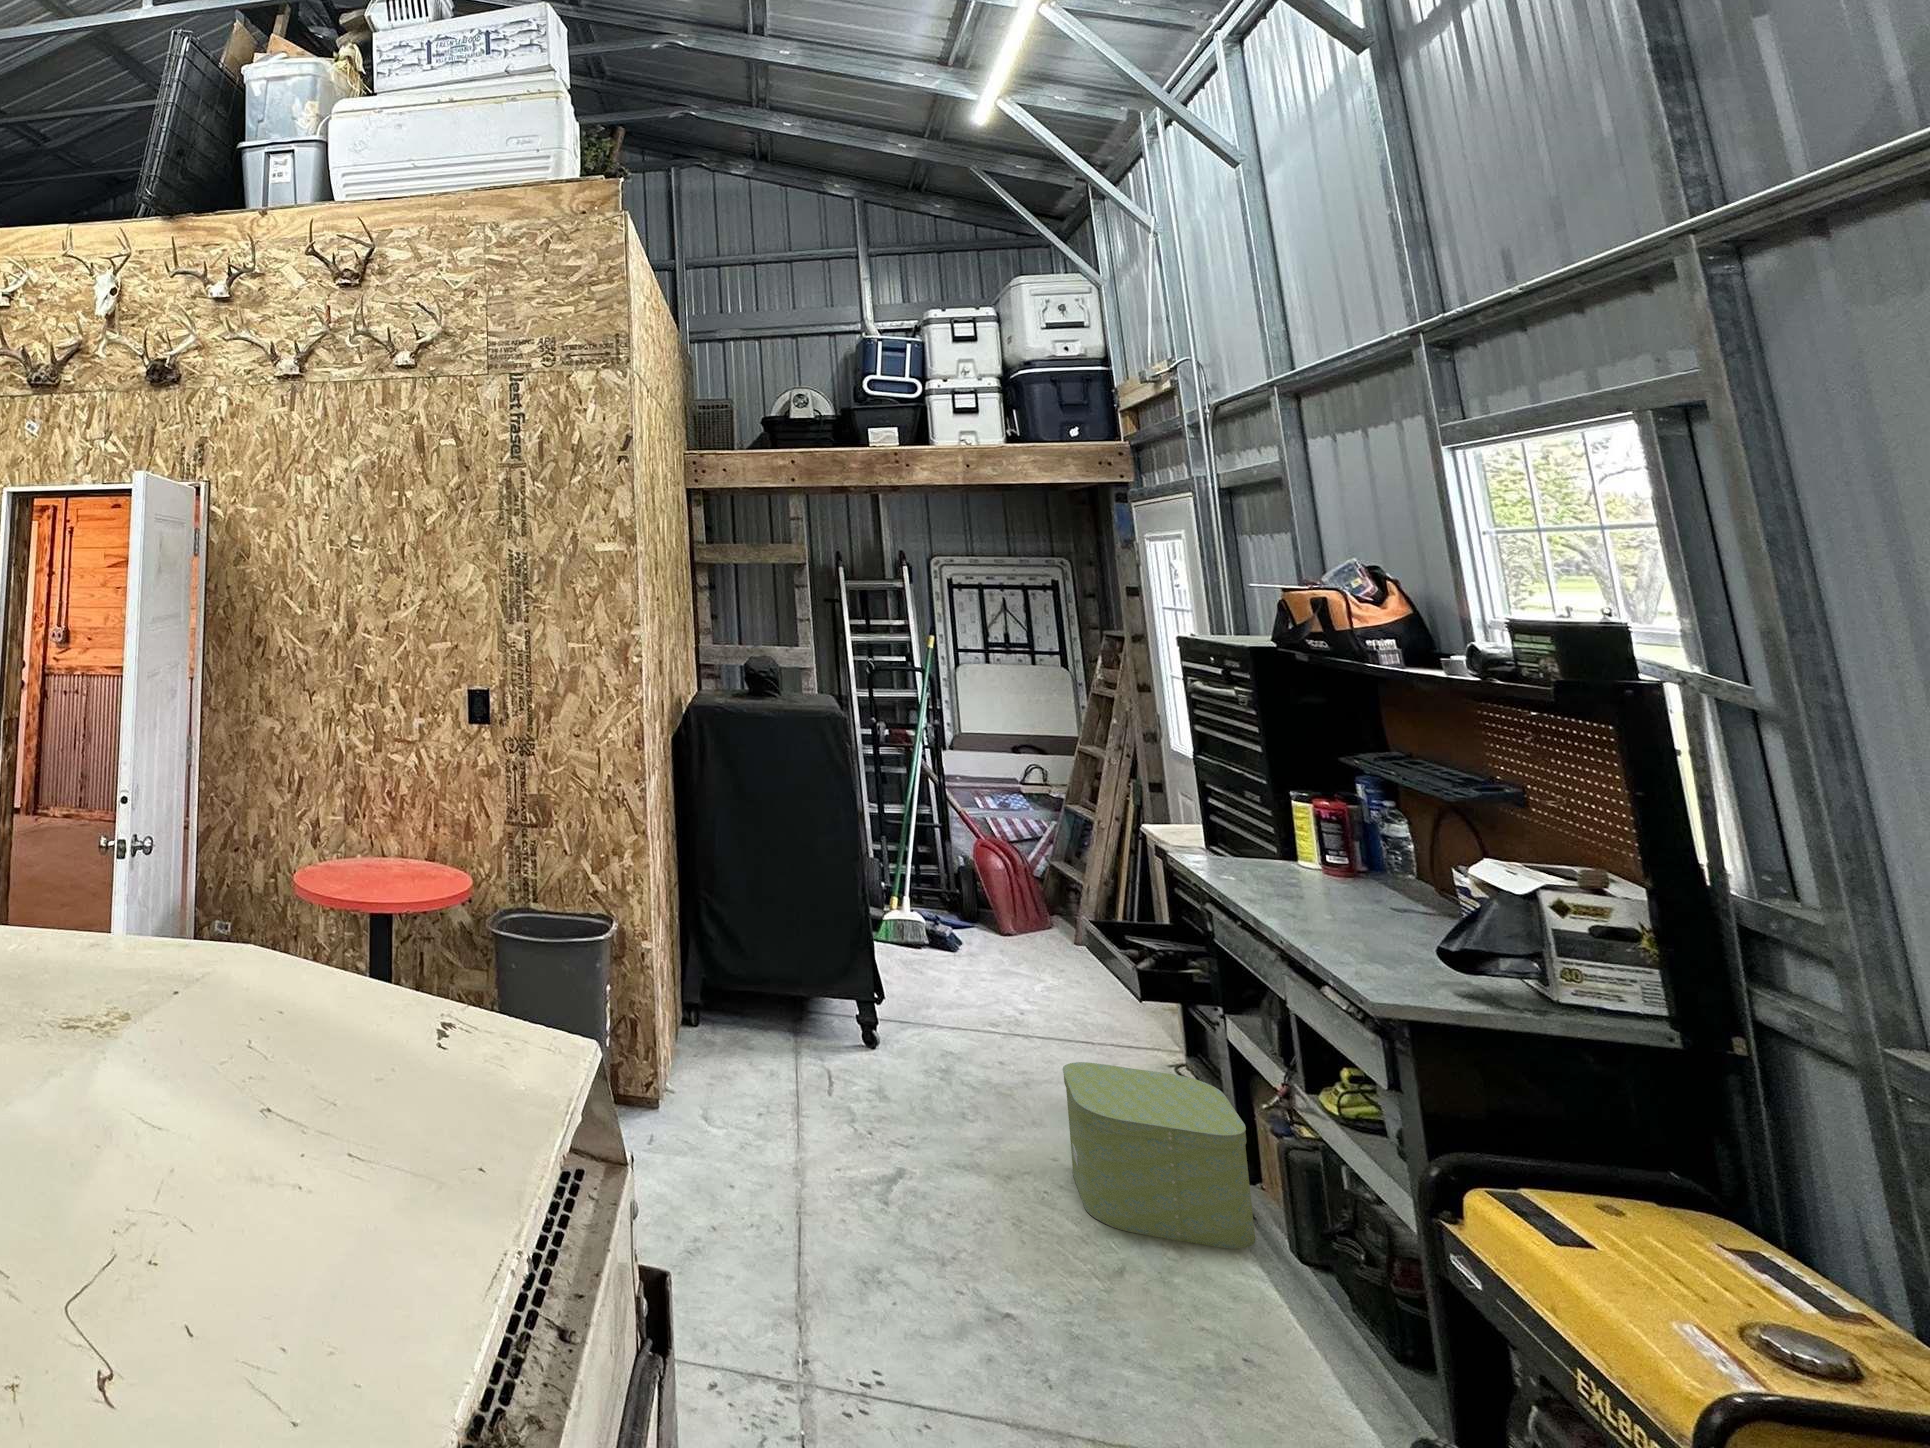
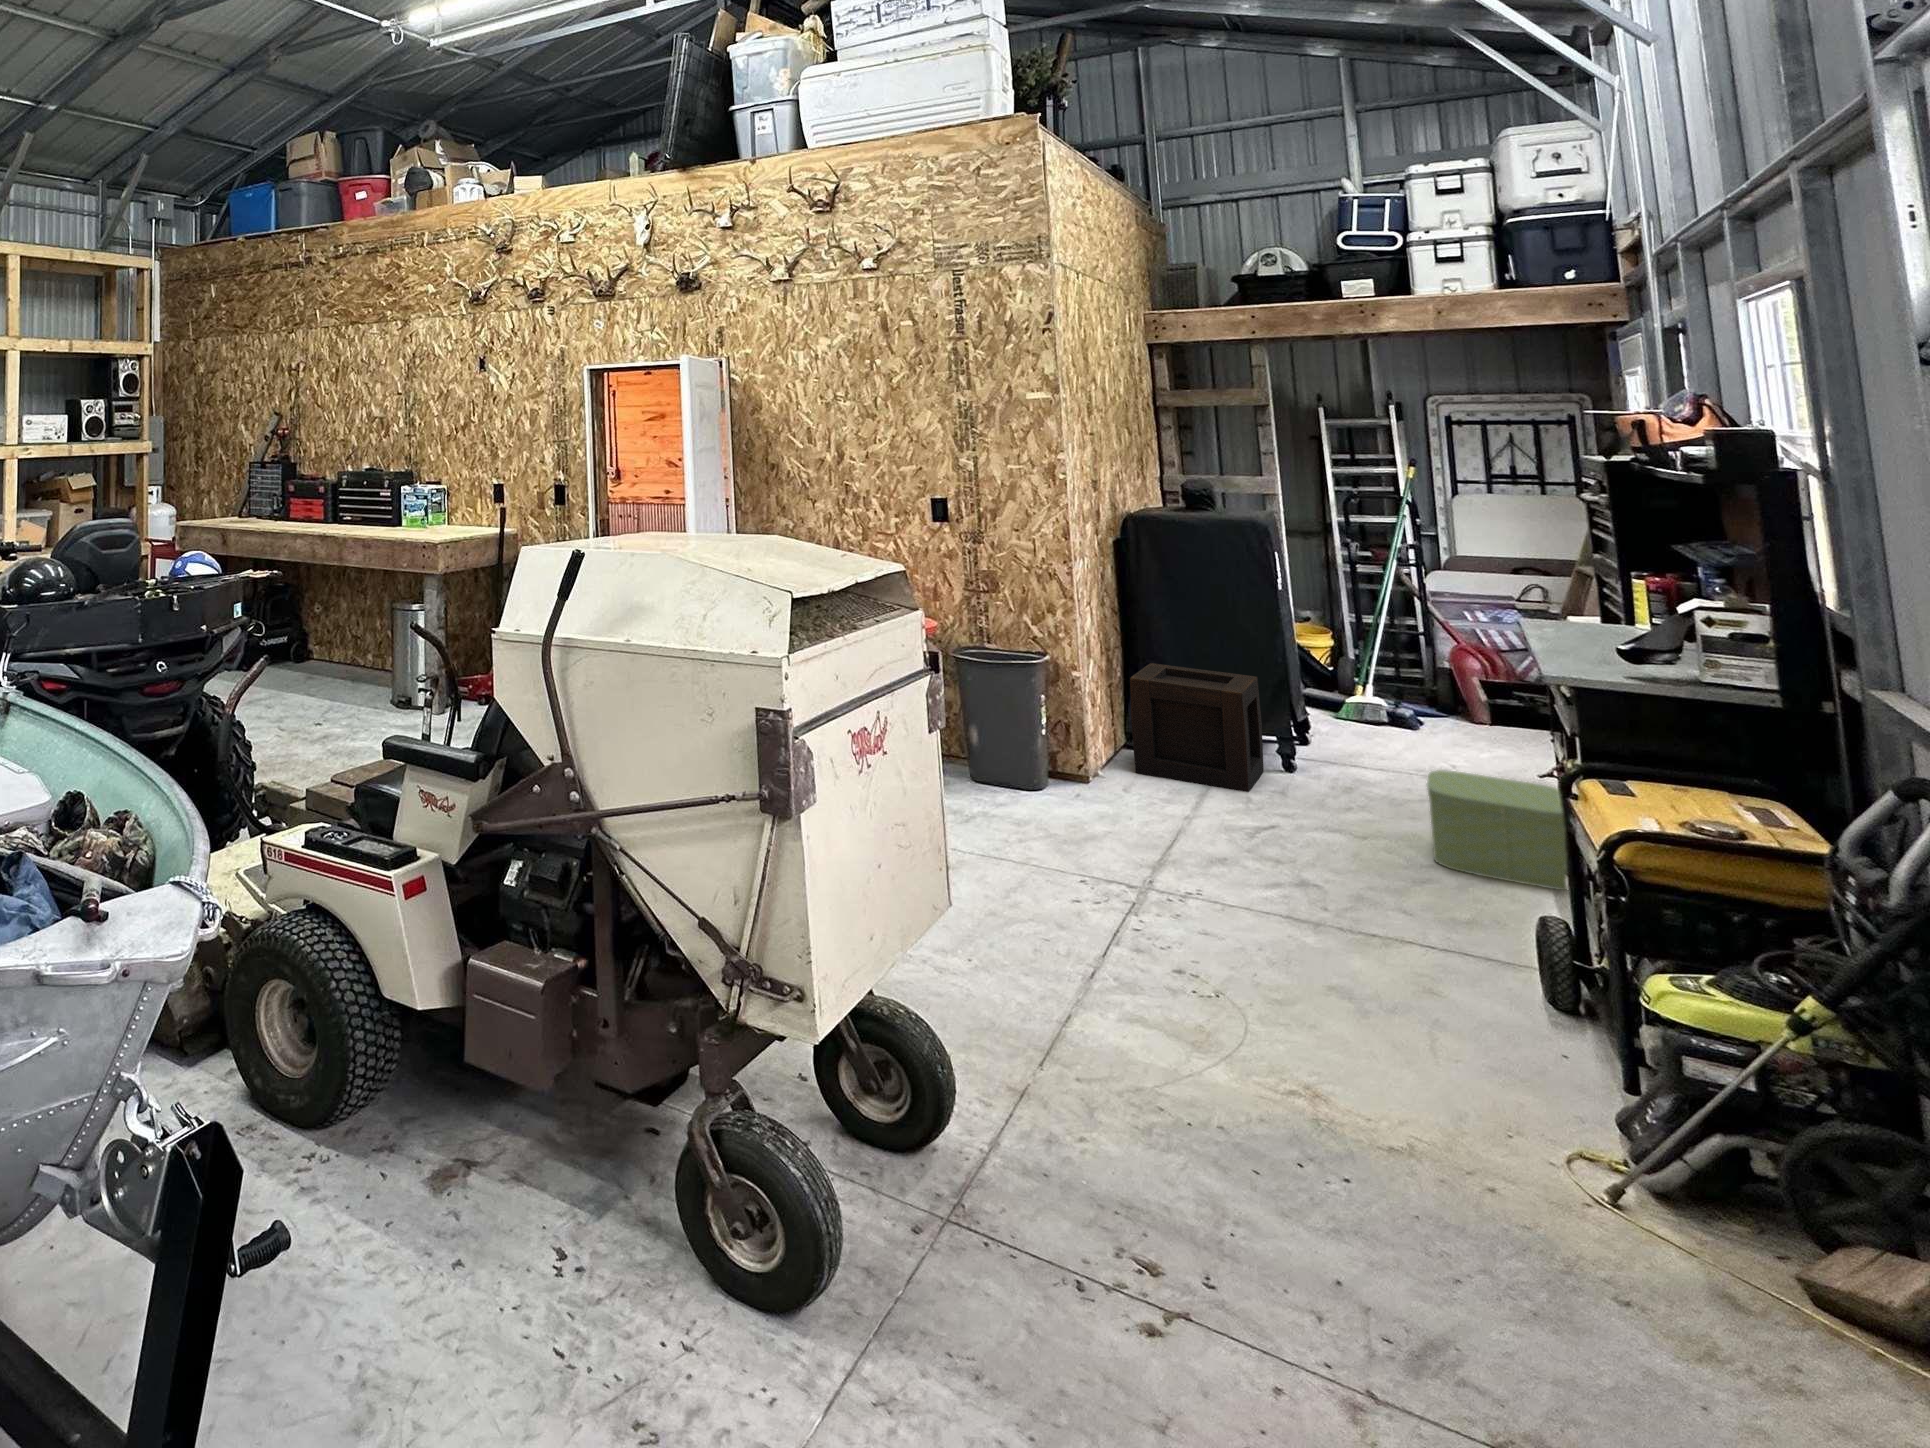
wooden crate: none [701,906,842,1097] -> present [1130,663,1264,792]

